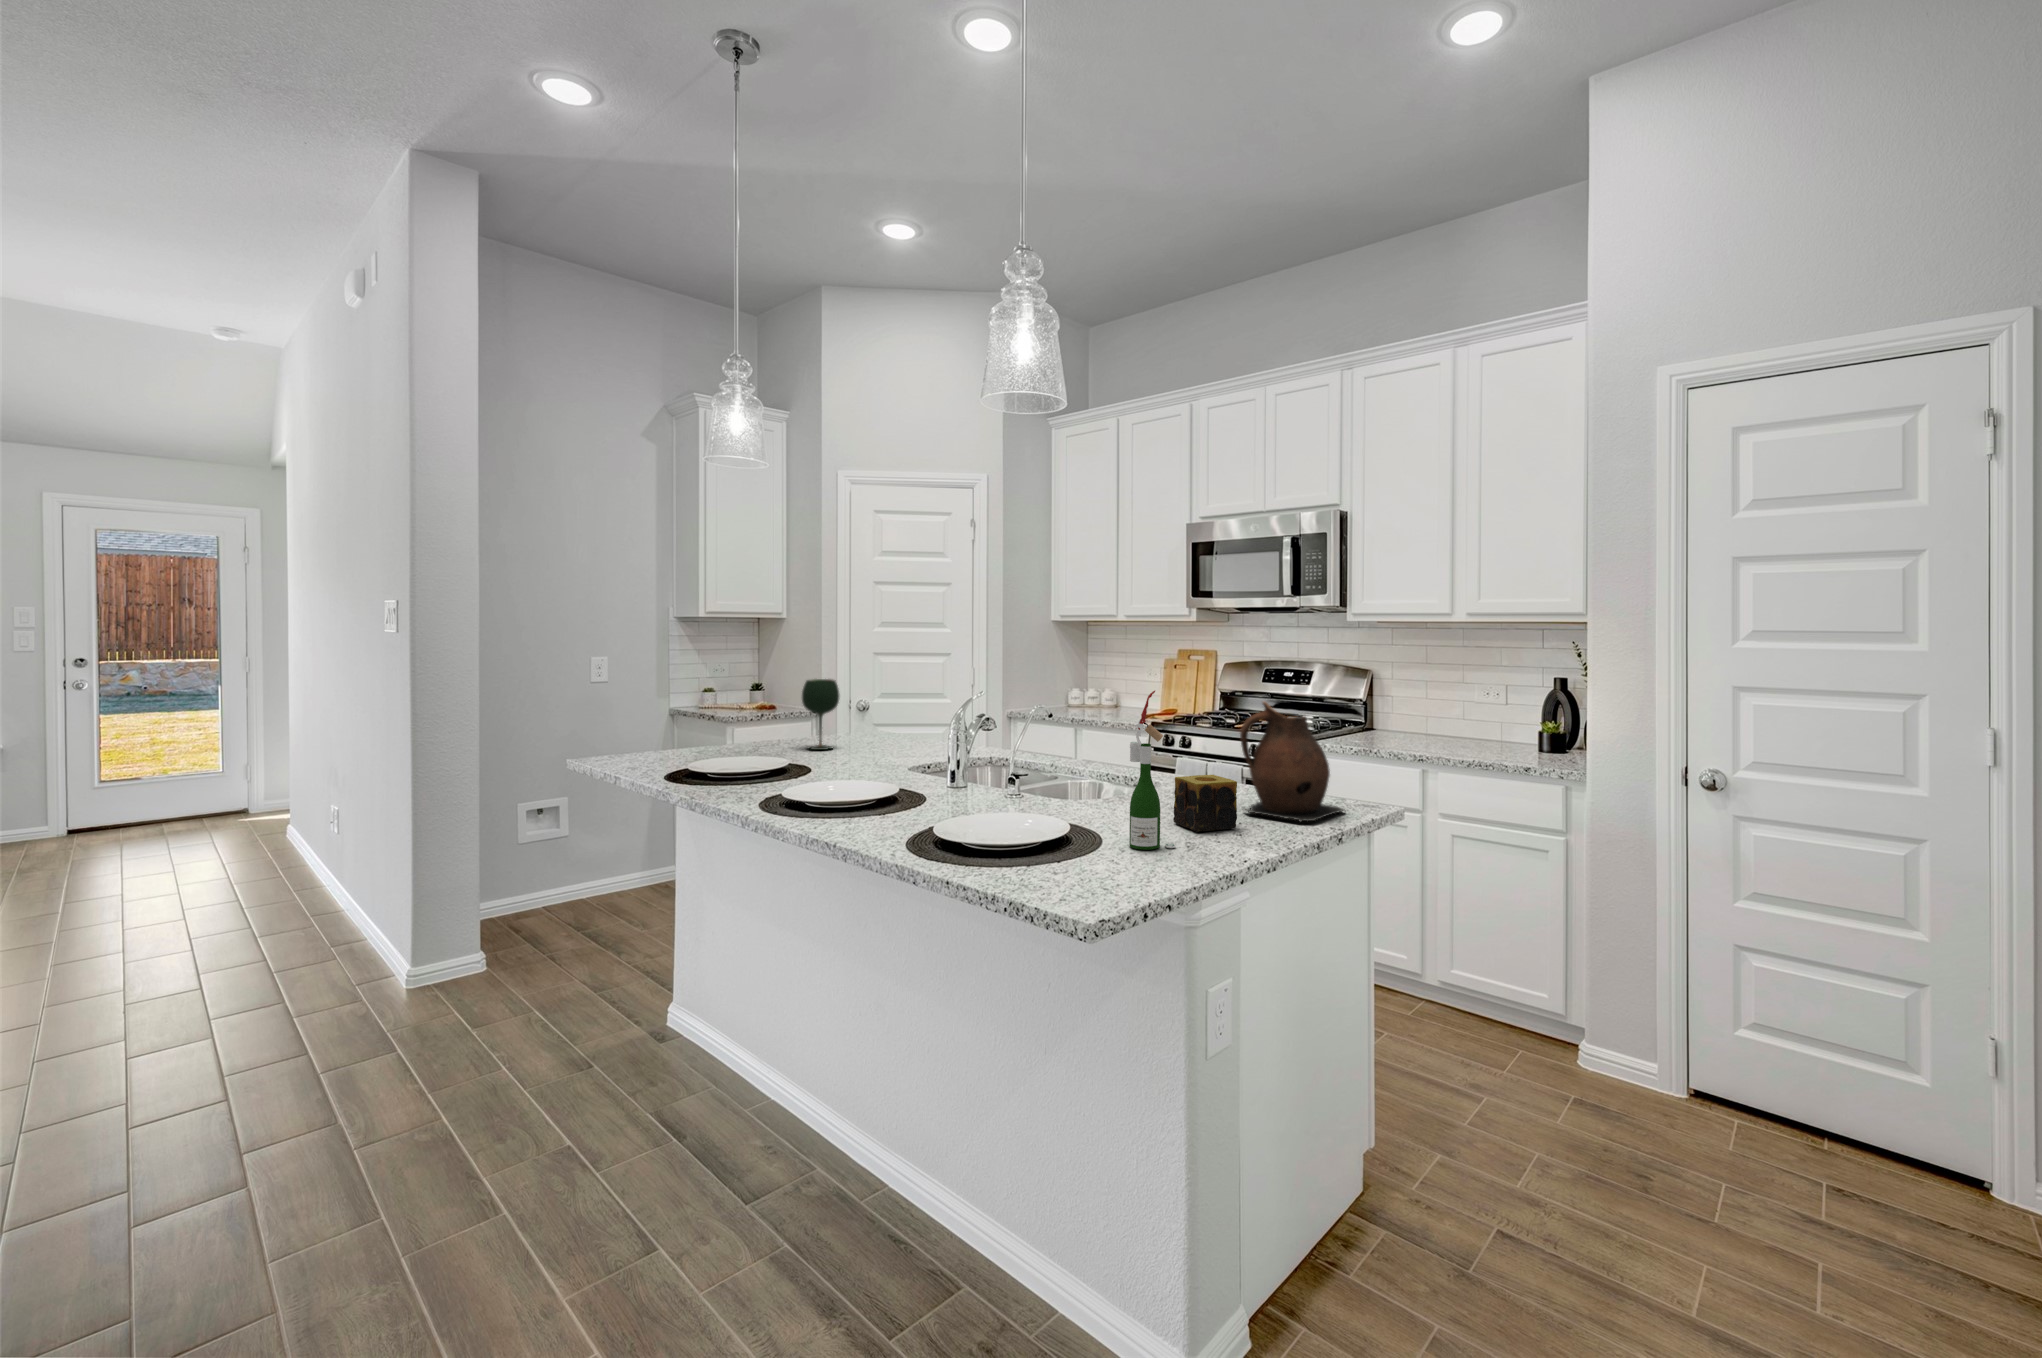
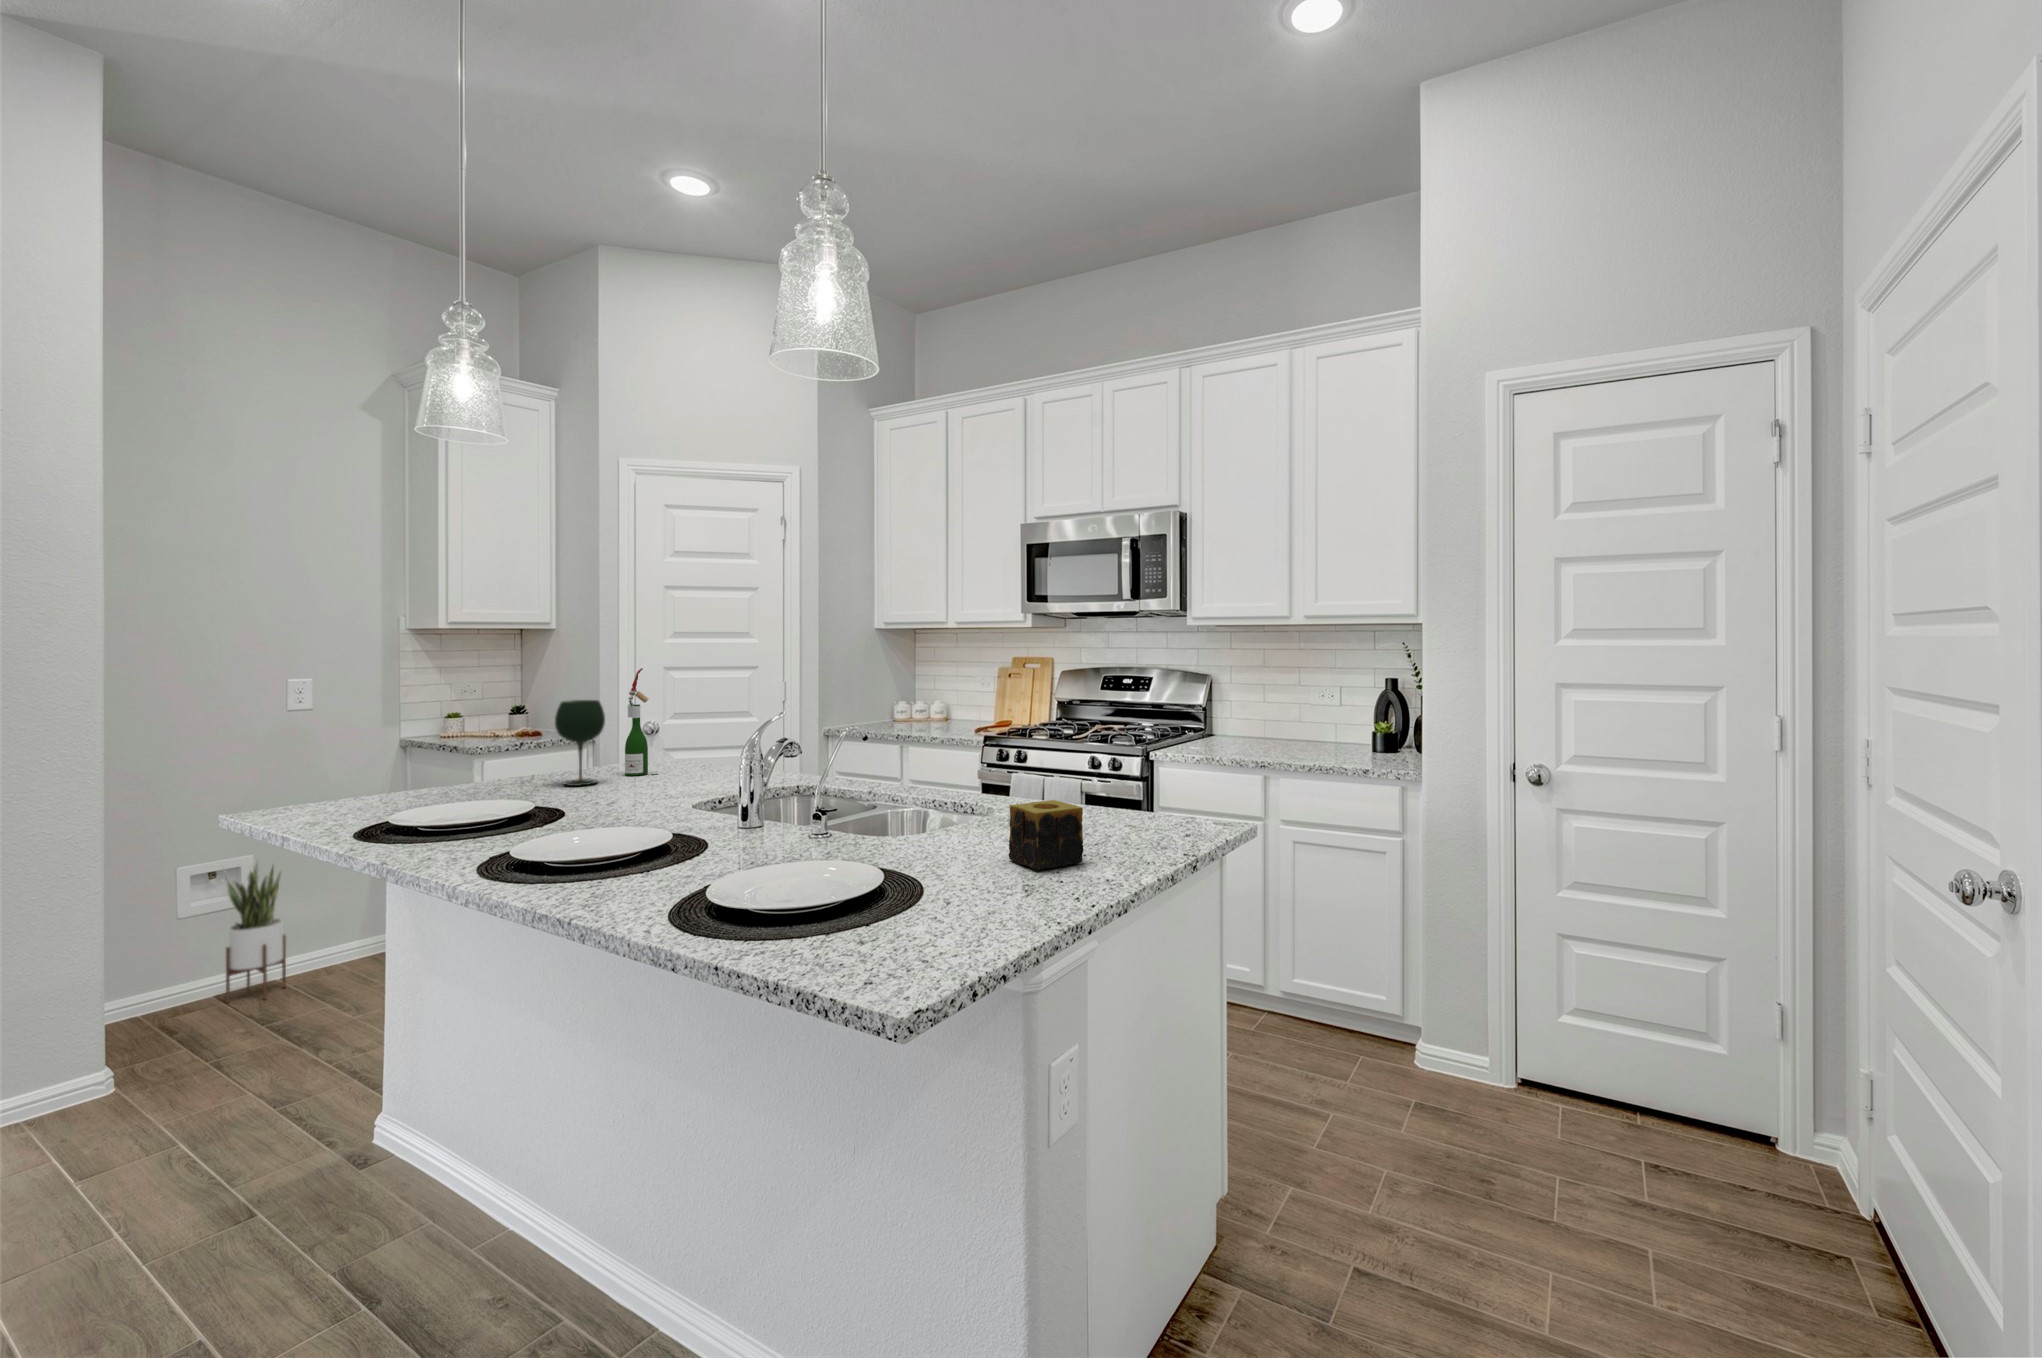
wine bottle: present [1129,691,1176,850] -> present [625,668,659,776]
ceramic pitcher: present [1240,702,1345,822] -> none [1084,713,1203,852]
potted plant: none [543,801,586,915] -> present [223,860,286,1002]

